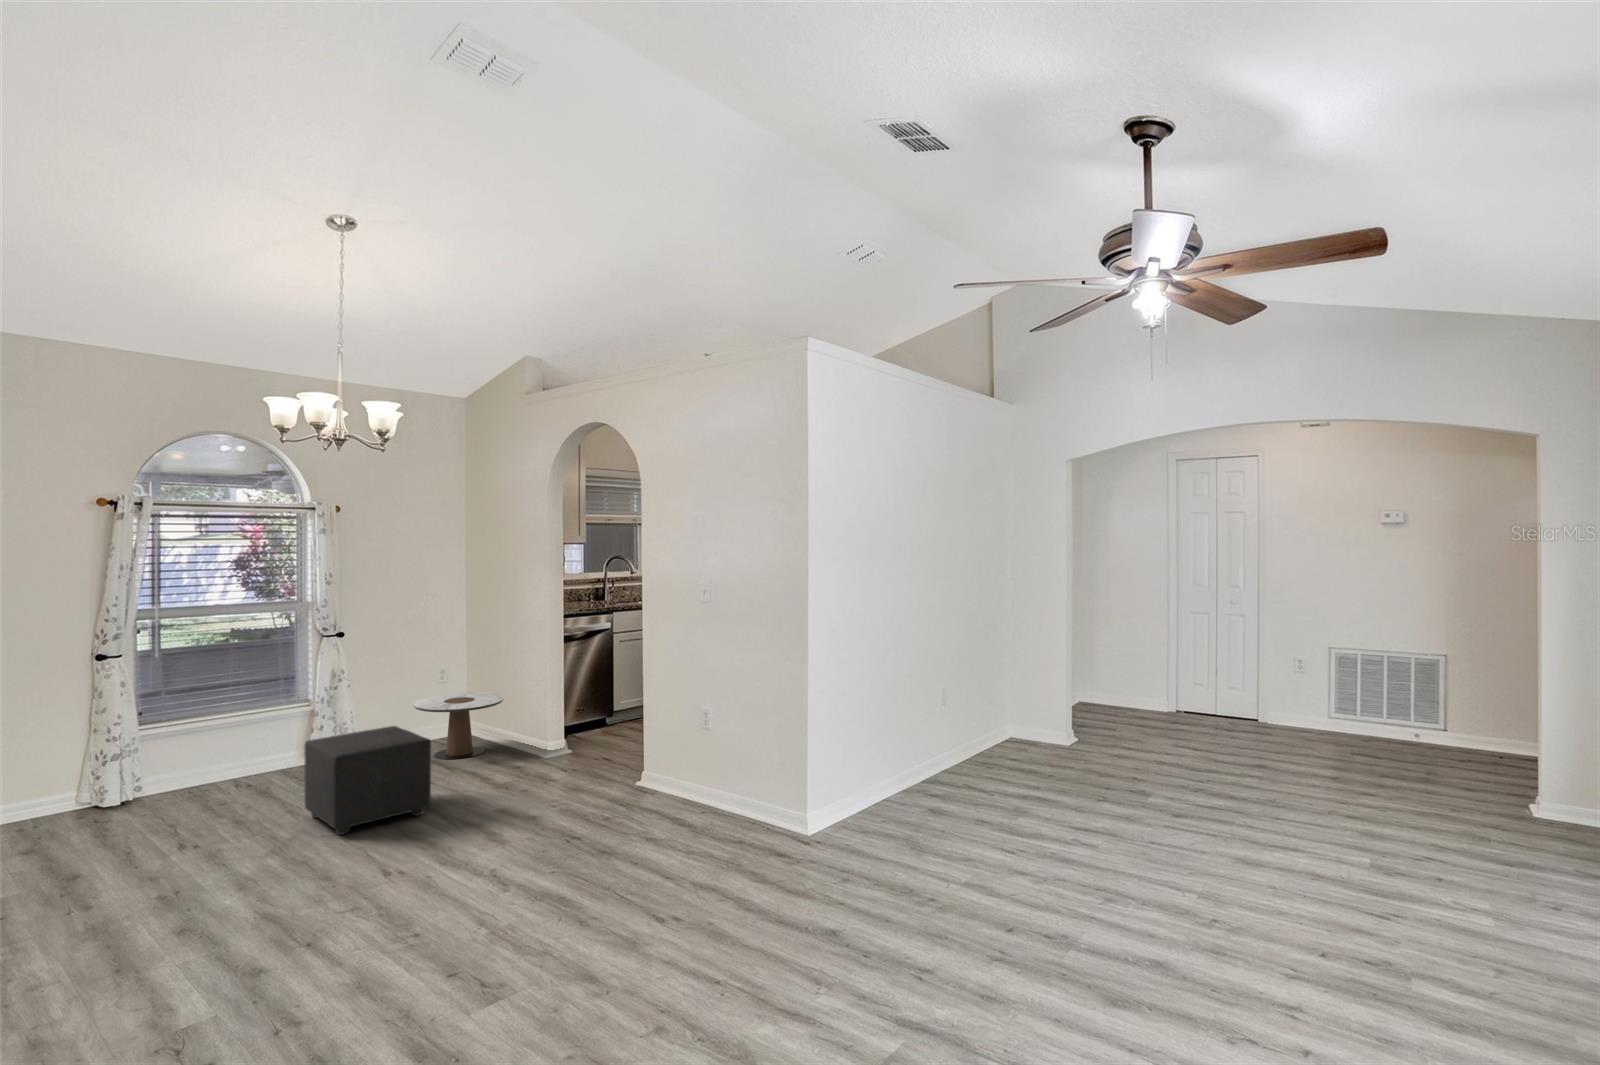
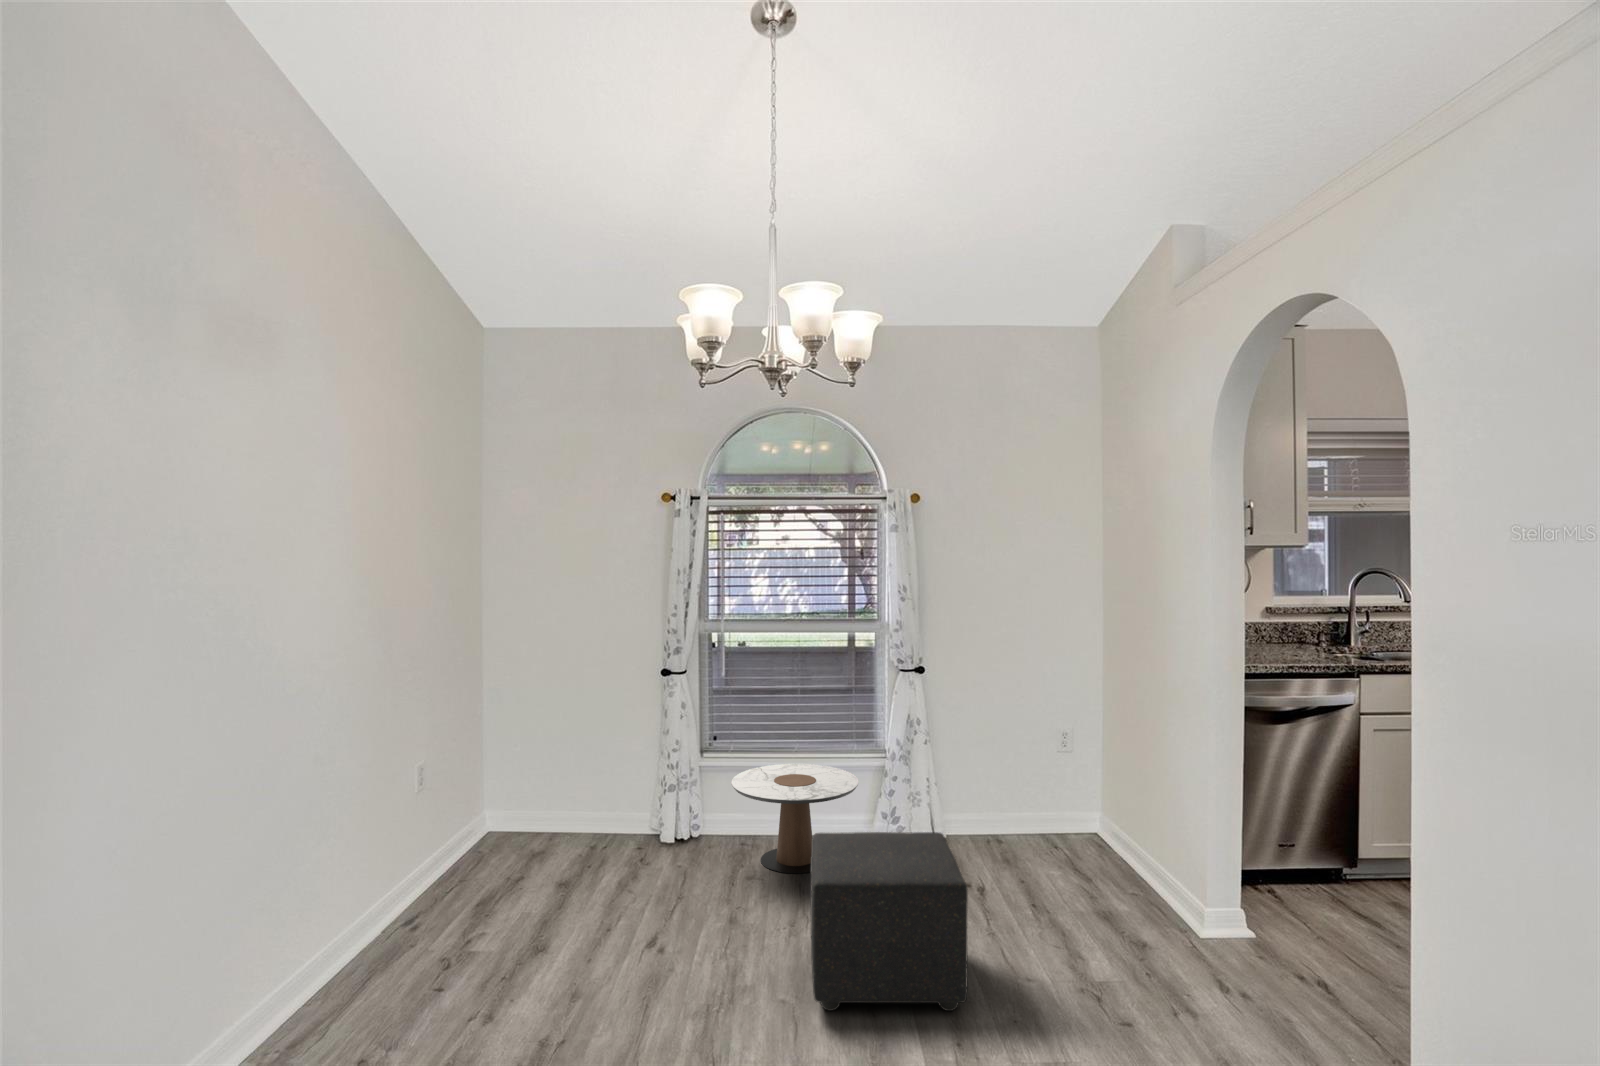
side table: present [413,692,504,759] -> present [732,764,858,873]

